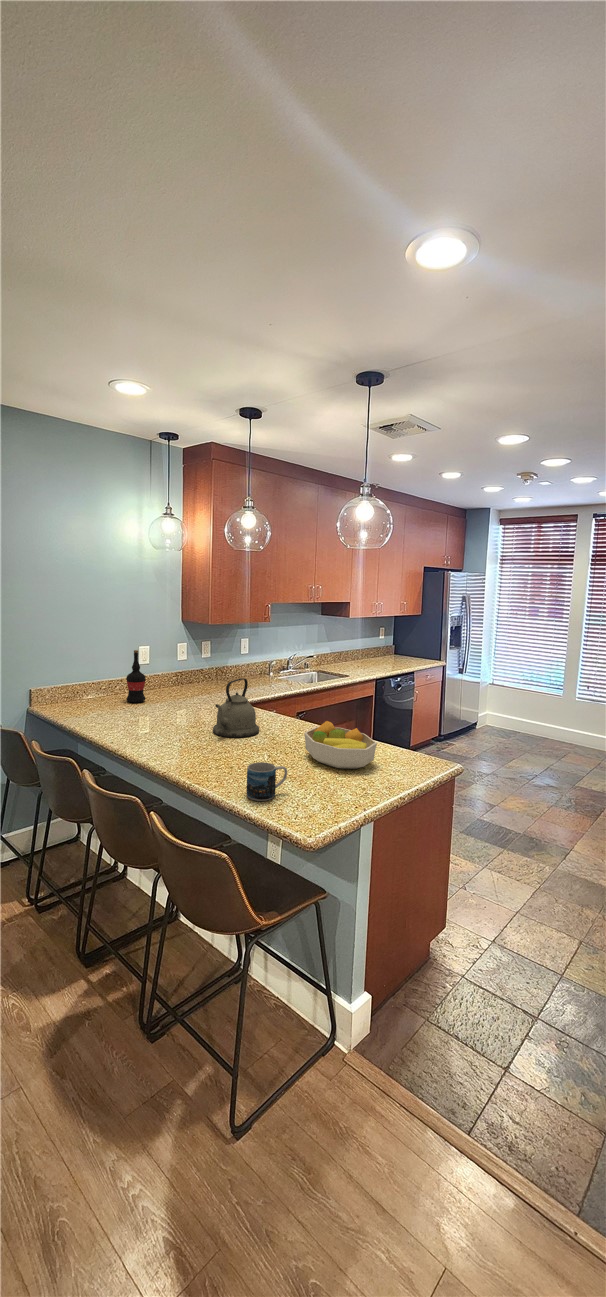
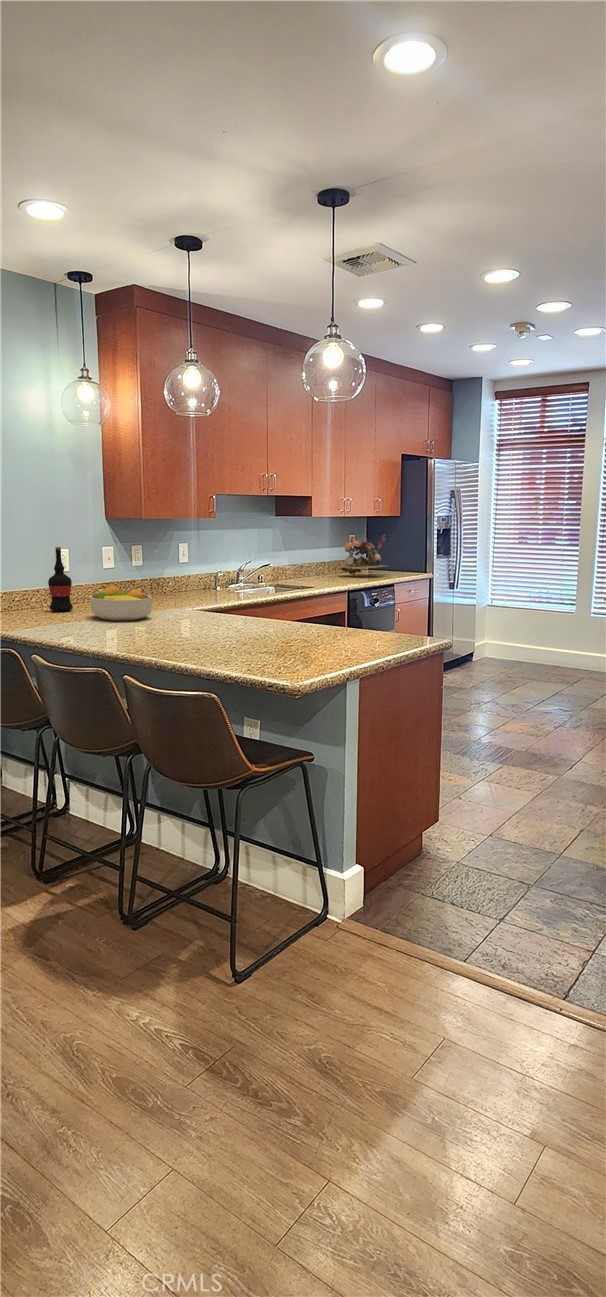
flower arrangement: none [367,631,410,663] -> present [337,535,386,575]
kettle: present [213,678,259,738] -> none [167,564,220,629]
fruit bowl: present [304,721,377,769] -> present [89,585,152,621]
mug: present [246,762,287,801] -> none [223,625,265,662]

